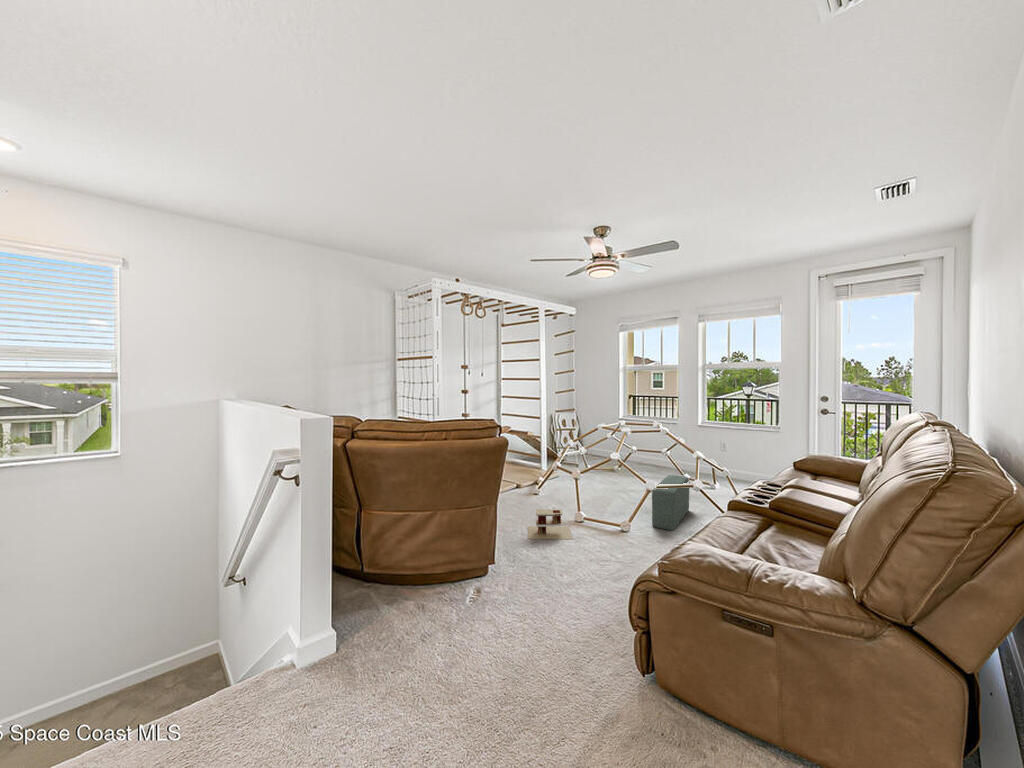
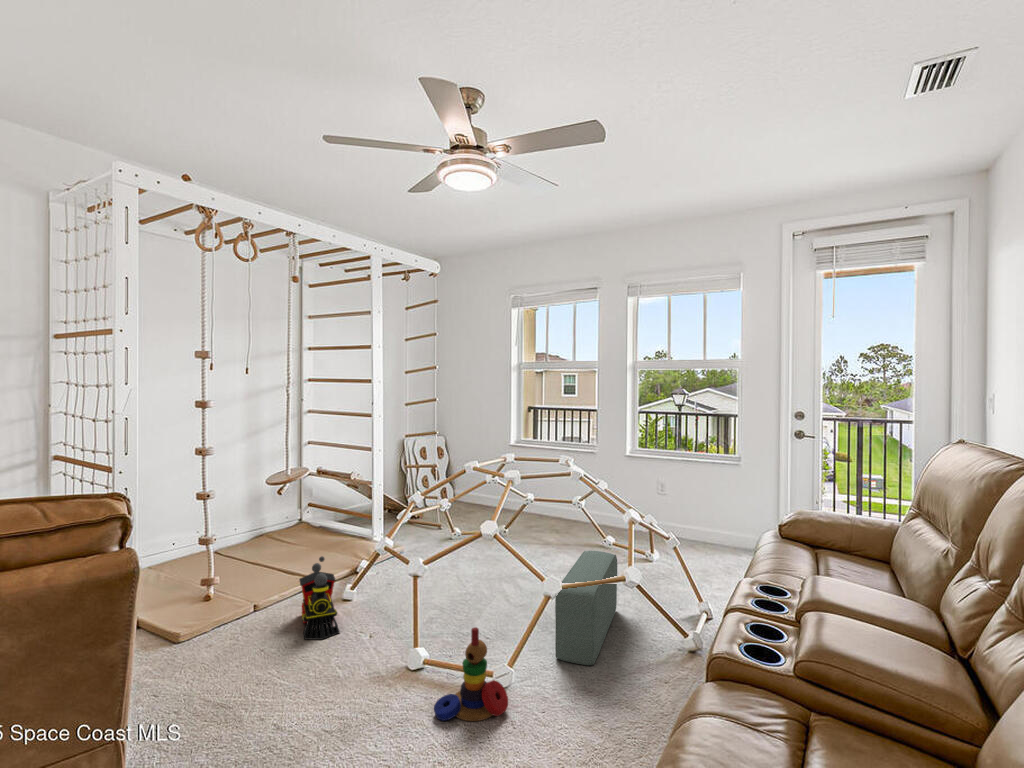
toy train: none [512,470,535,510] -> present [299,556,340,640]
stacking toy: none [591,500,628,544] -> present [434,627,508,721]
toy house: present [528,509,573,539] -> none [297,649,397,730]

